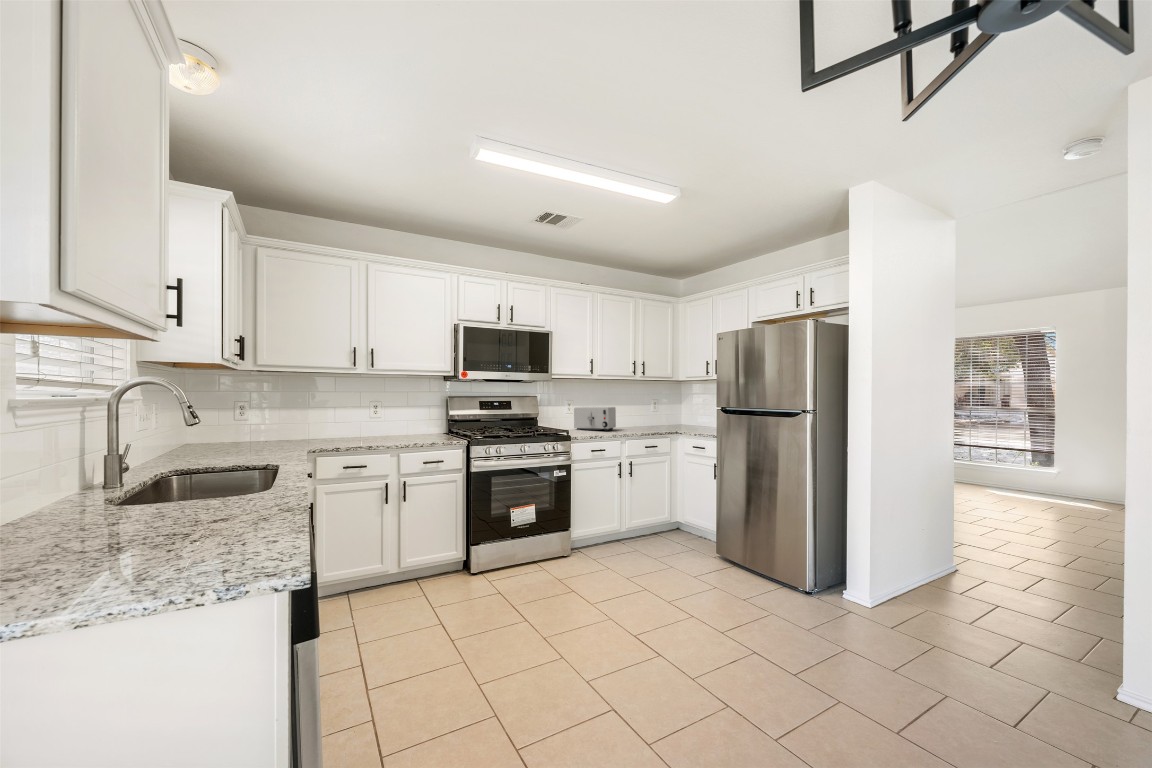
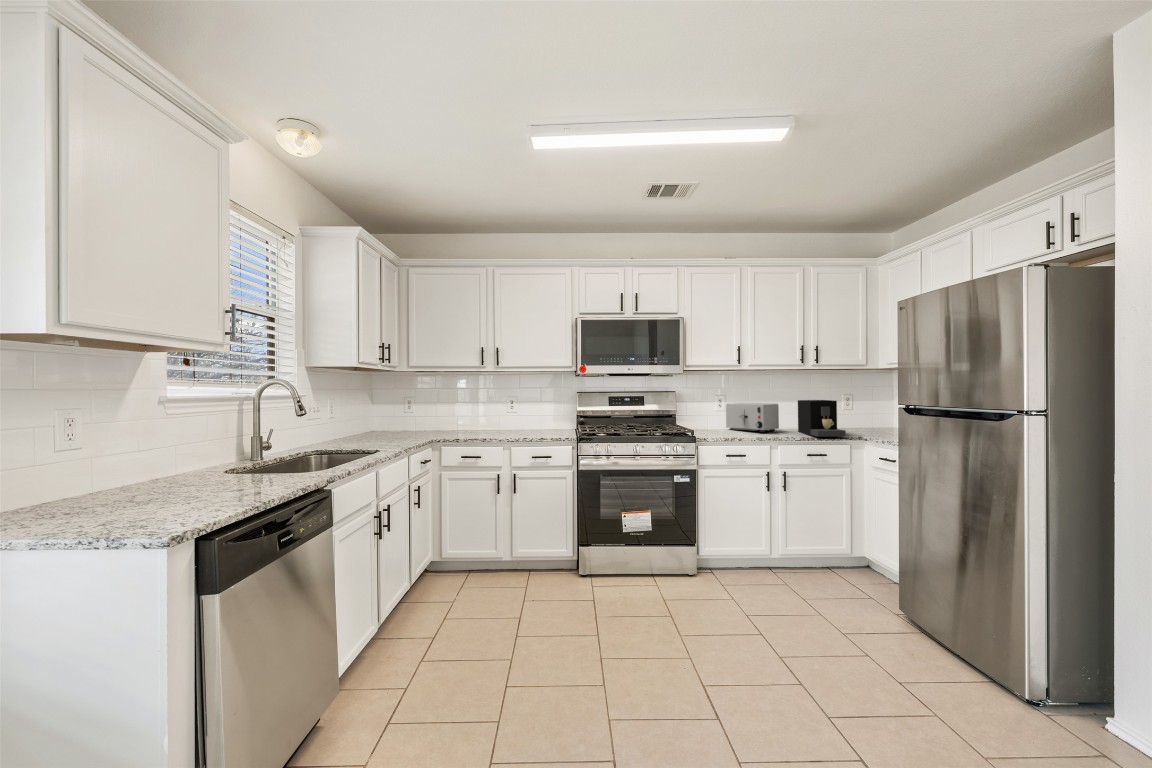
coffee maker: none [629,404,669,432] -> present [798,400,846,437]

